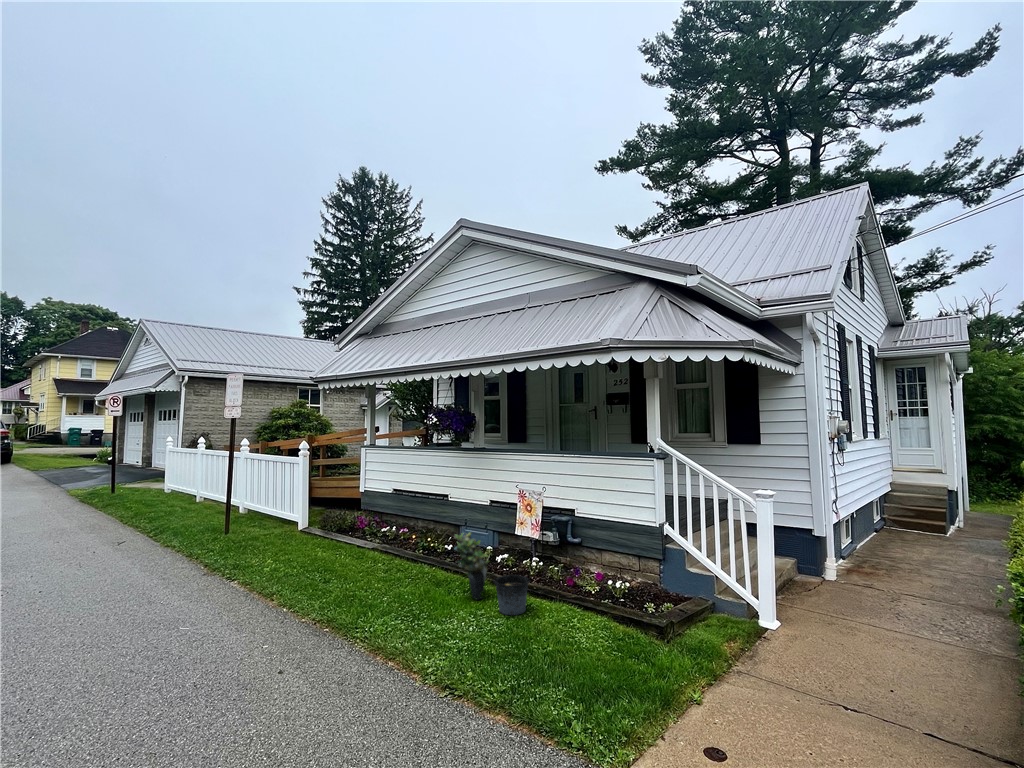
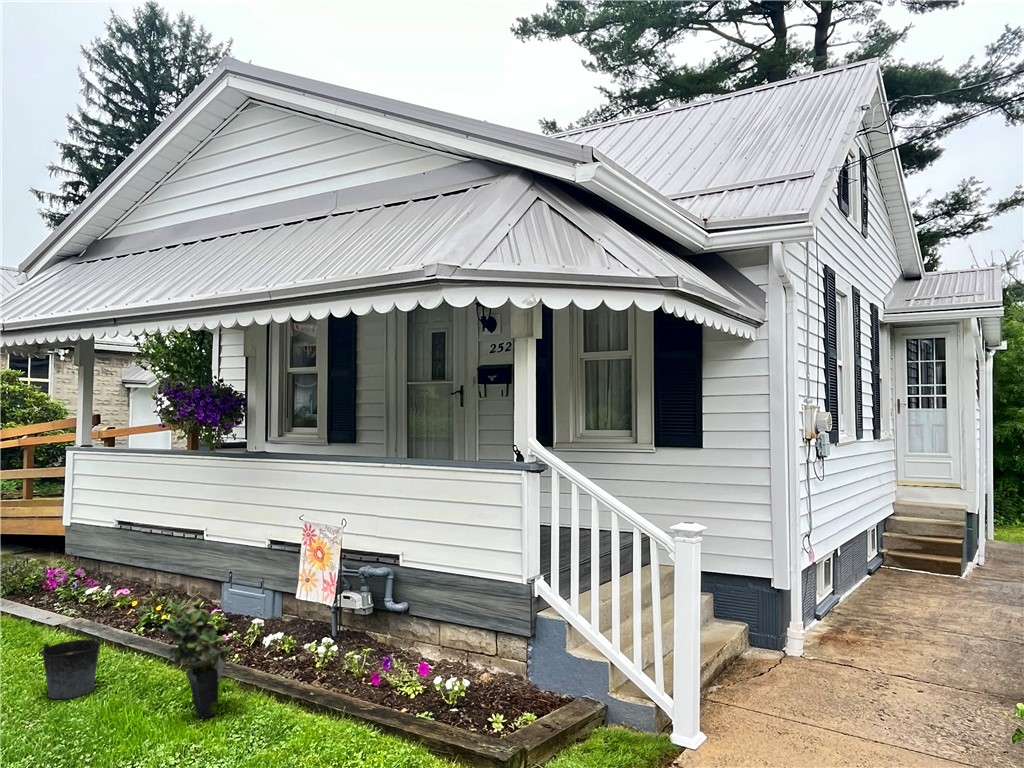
bucket: present [493,575,530,615] -> present [38,639,101,699]

